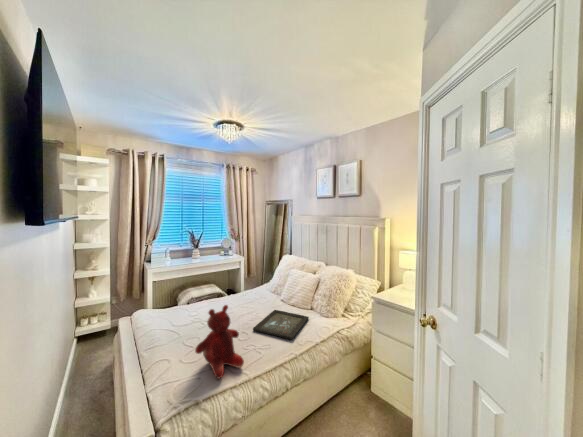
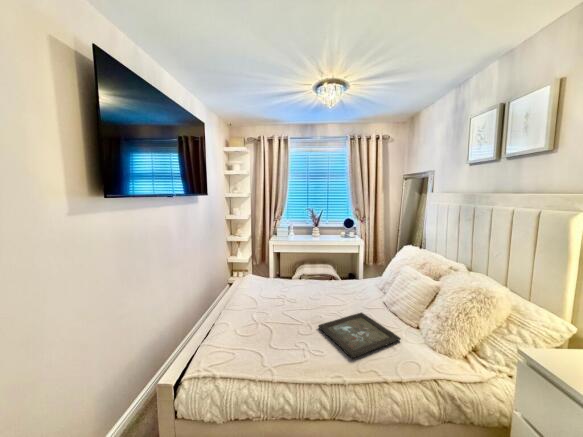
teddy bear: present [195,305,244,378] -> none [236,290,286,364]

